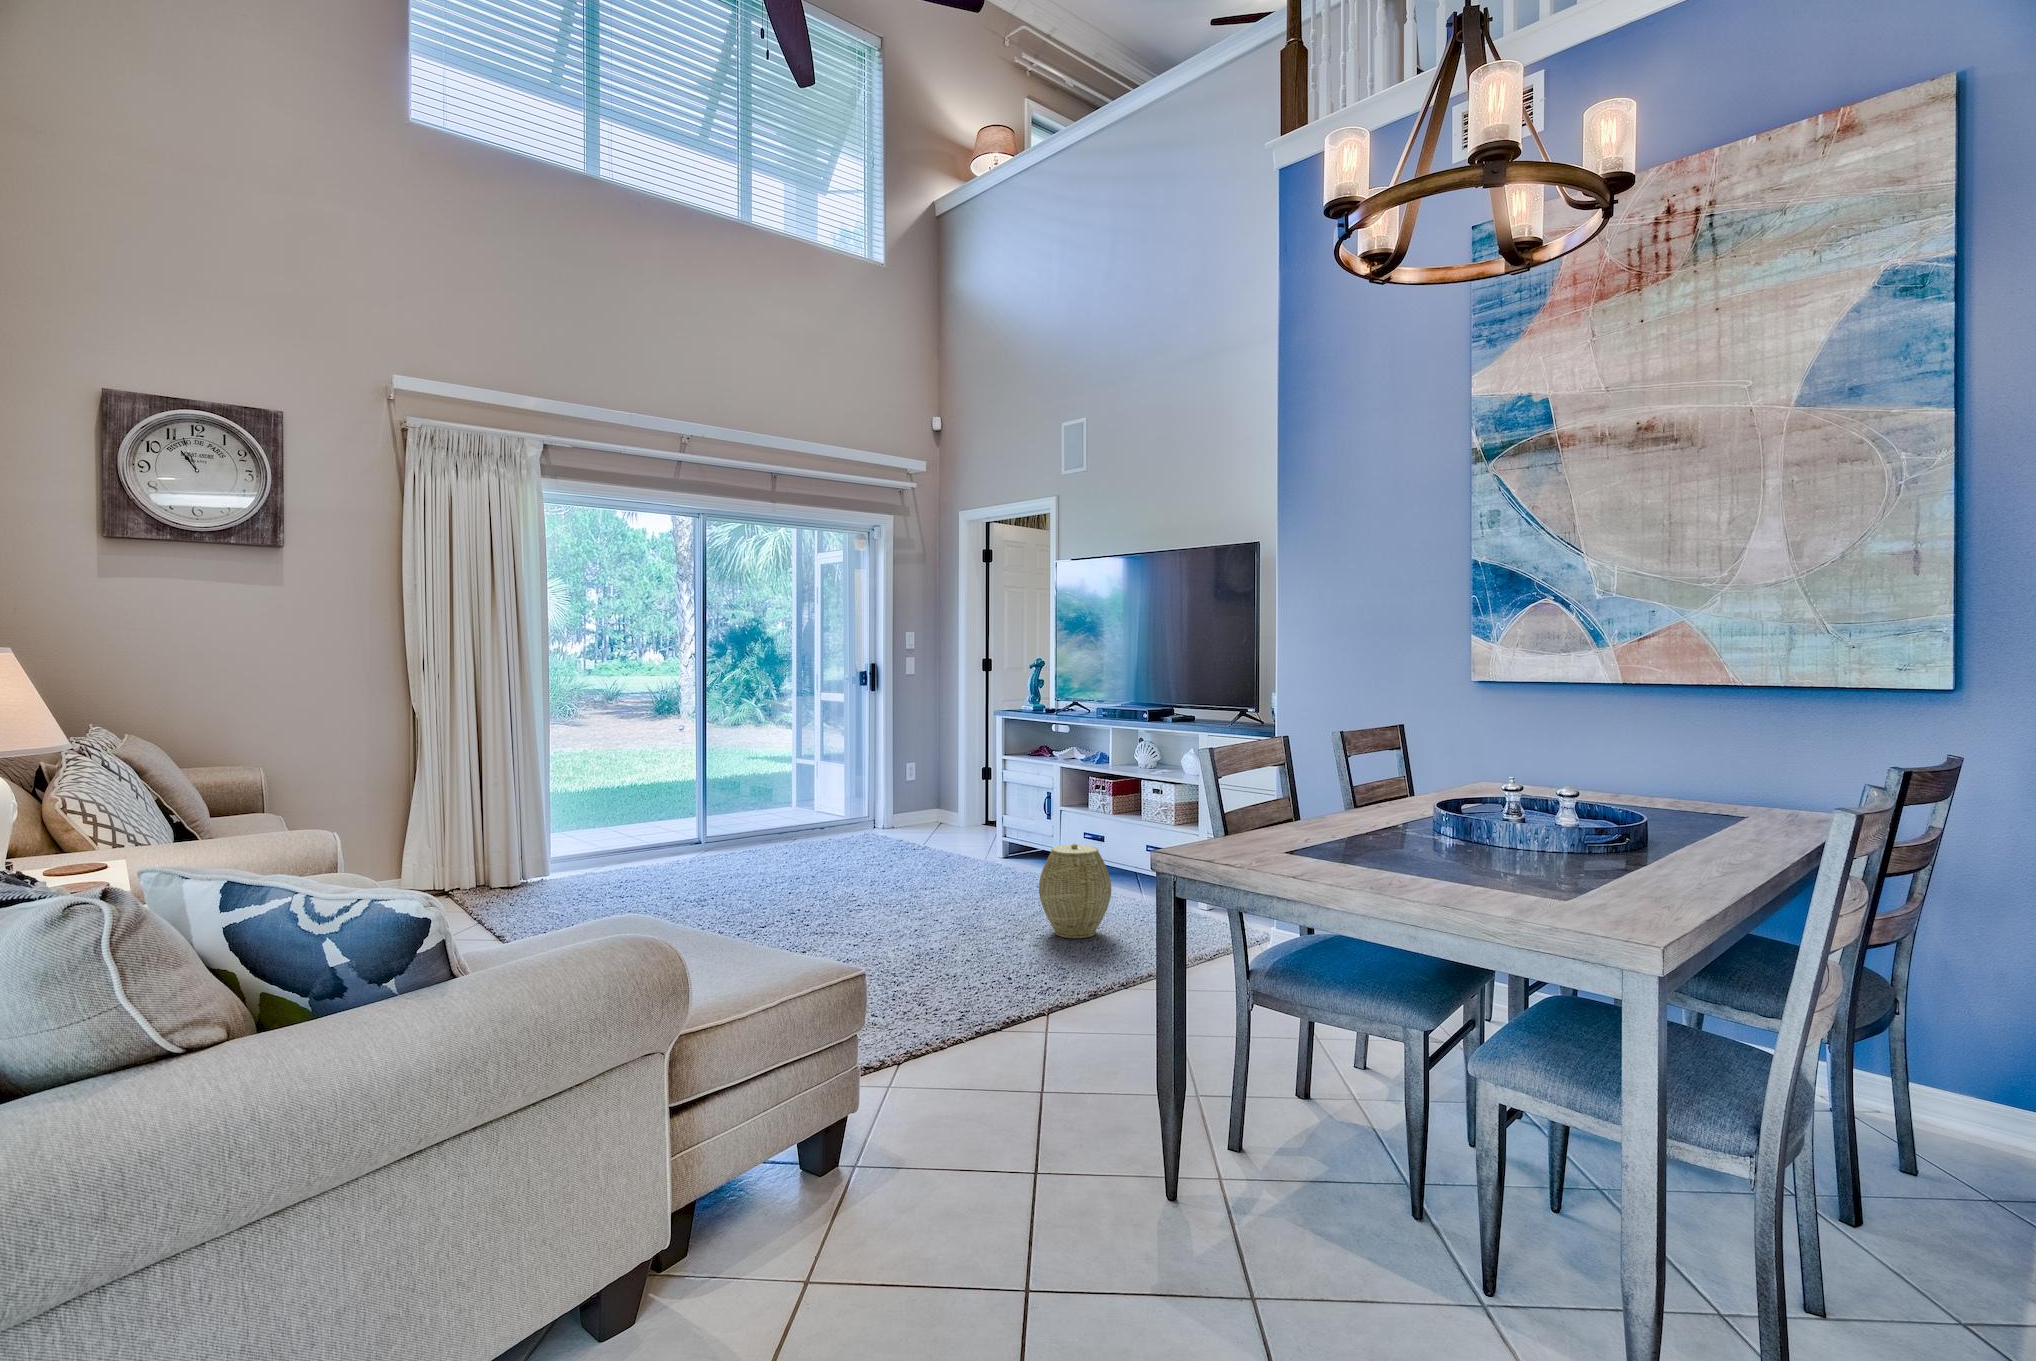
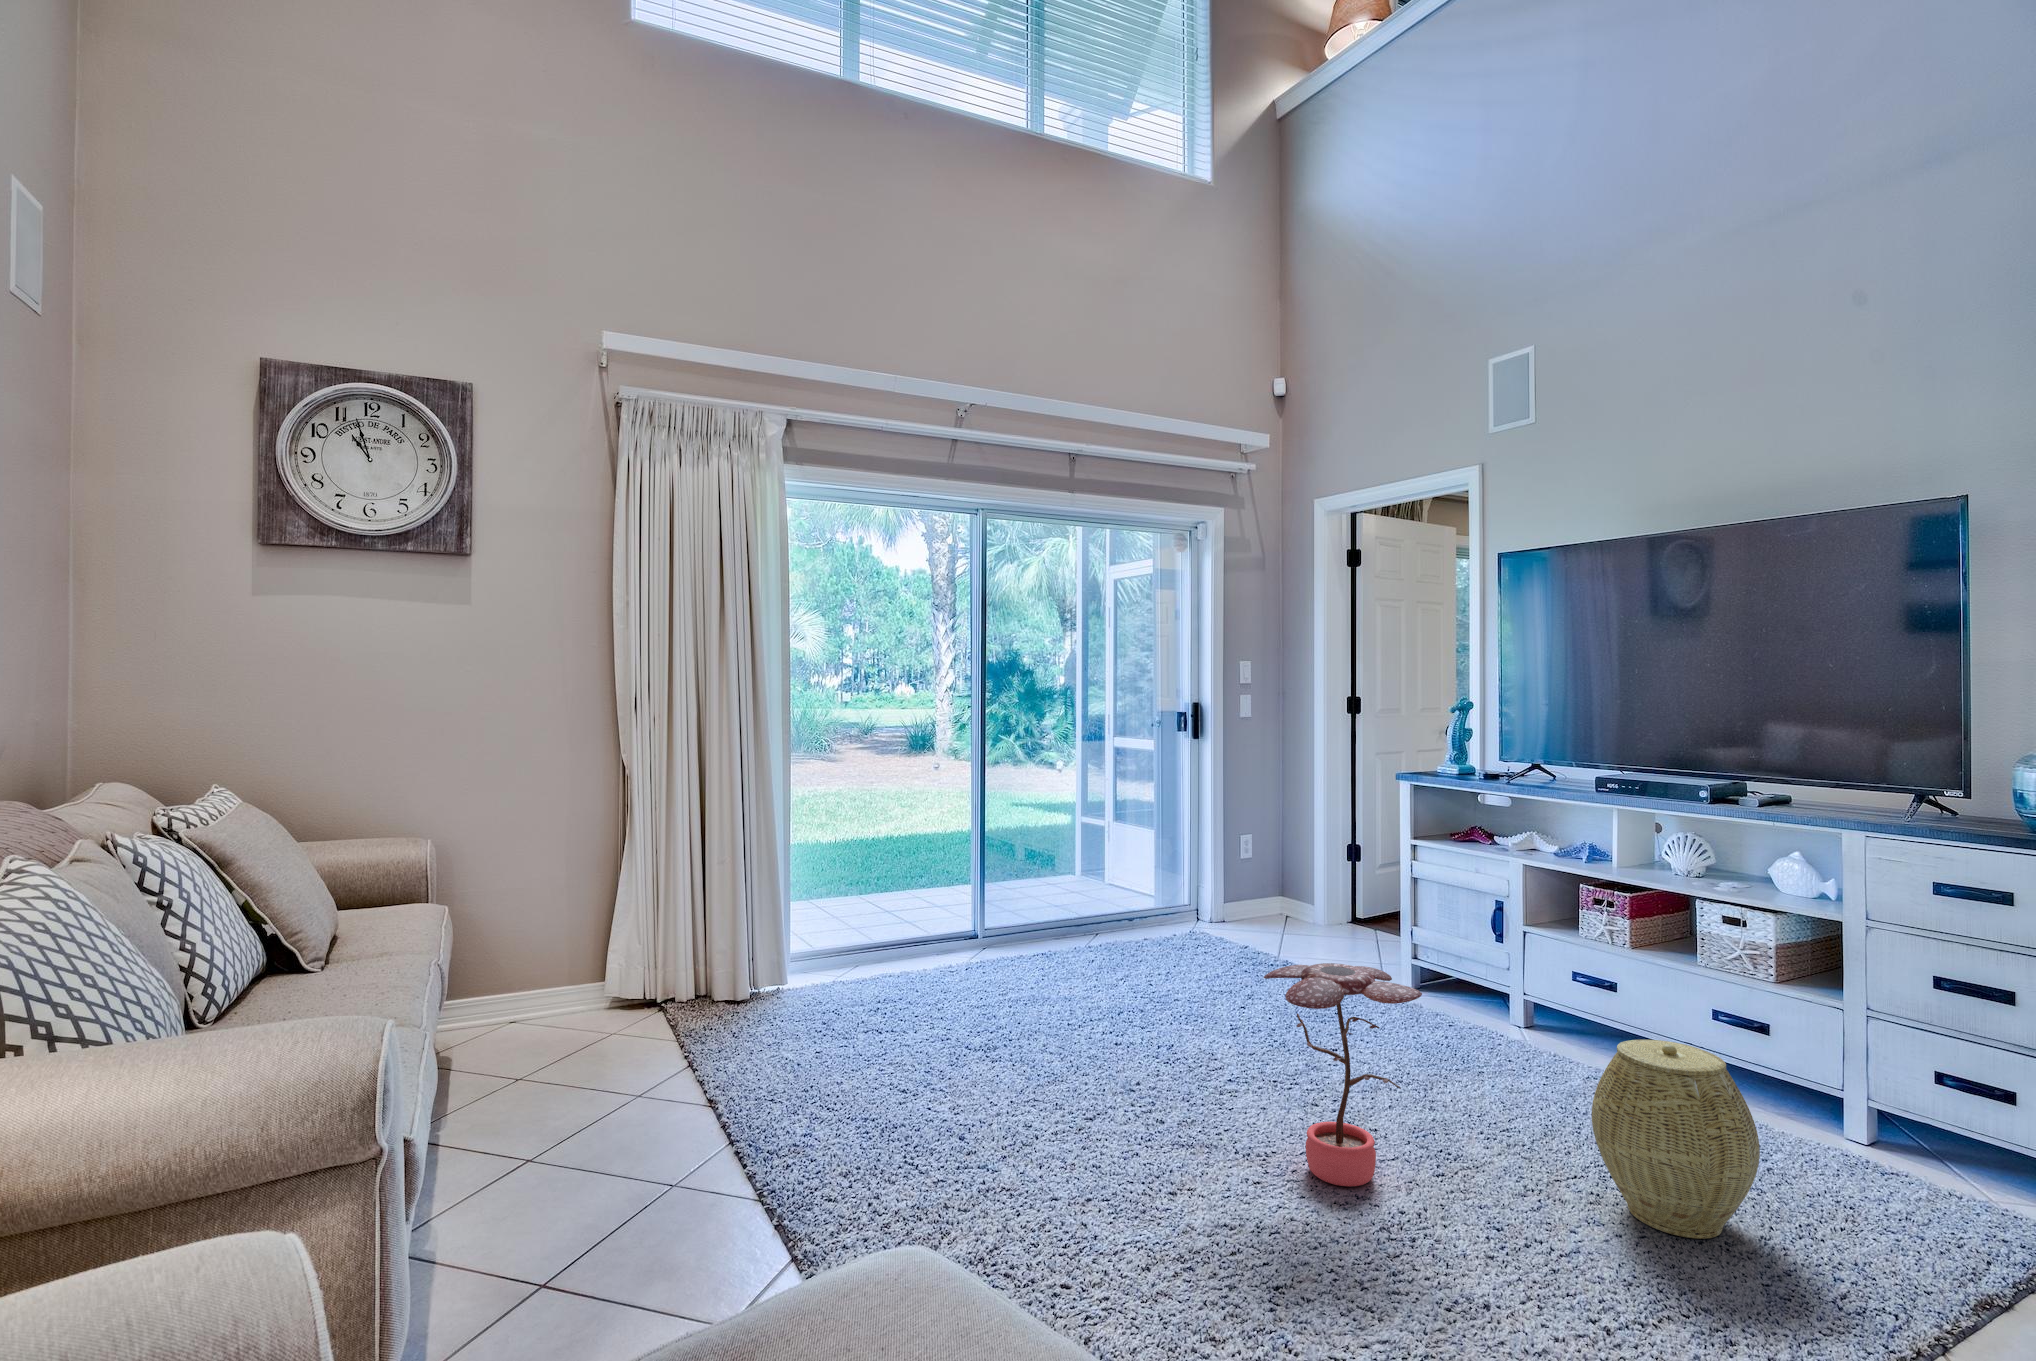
potted plant: none [870,815,952,935] -> present [1264,963,1422,1186]

